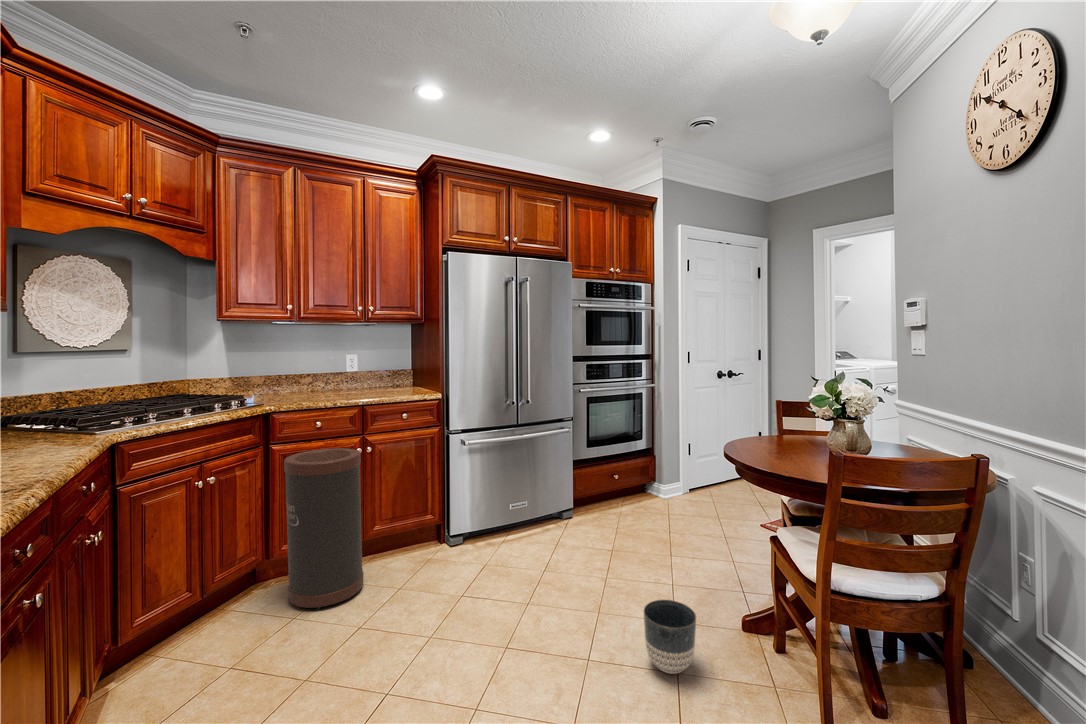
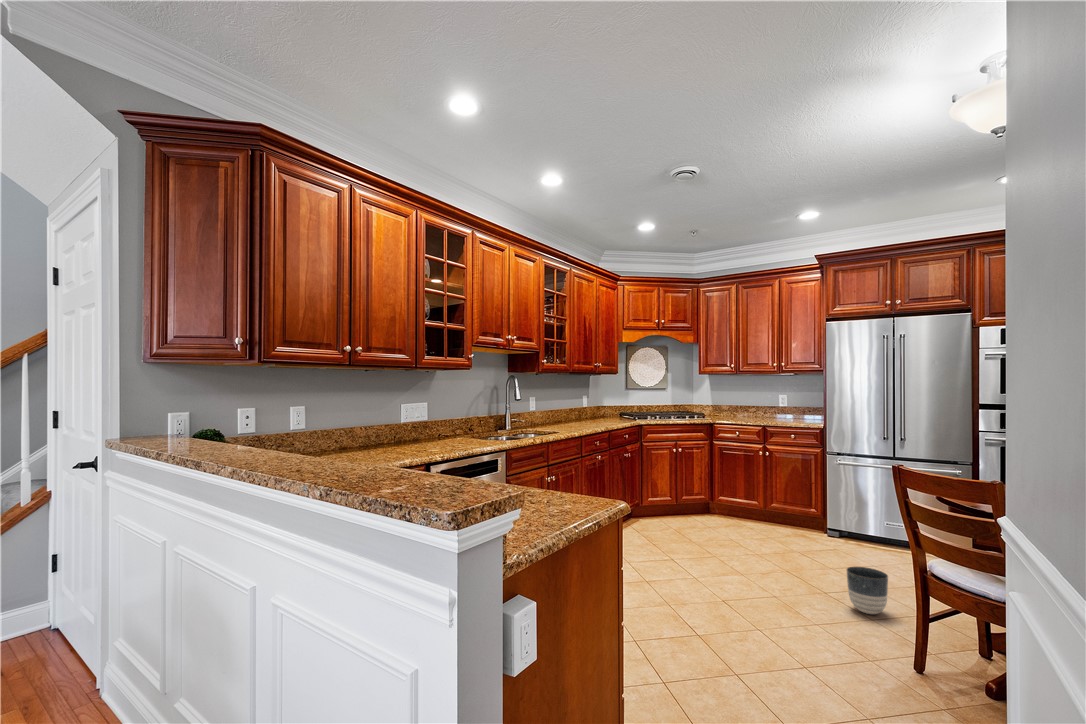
trash can: present [284,448,363,609] -> none [711,447,753,533]

